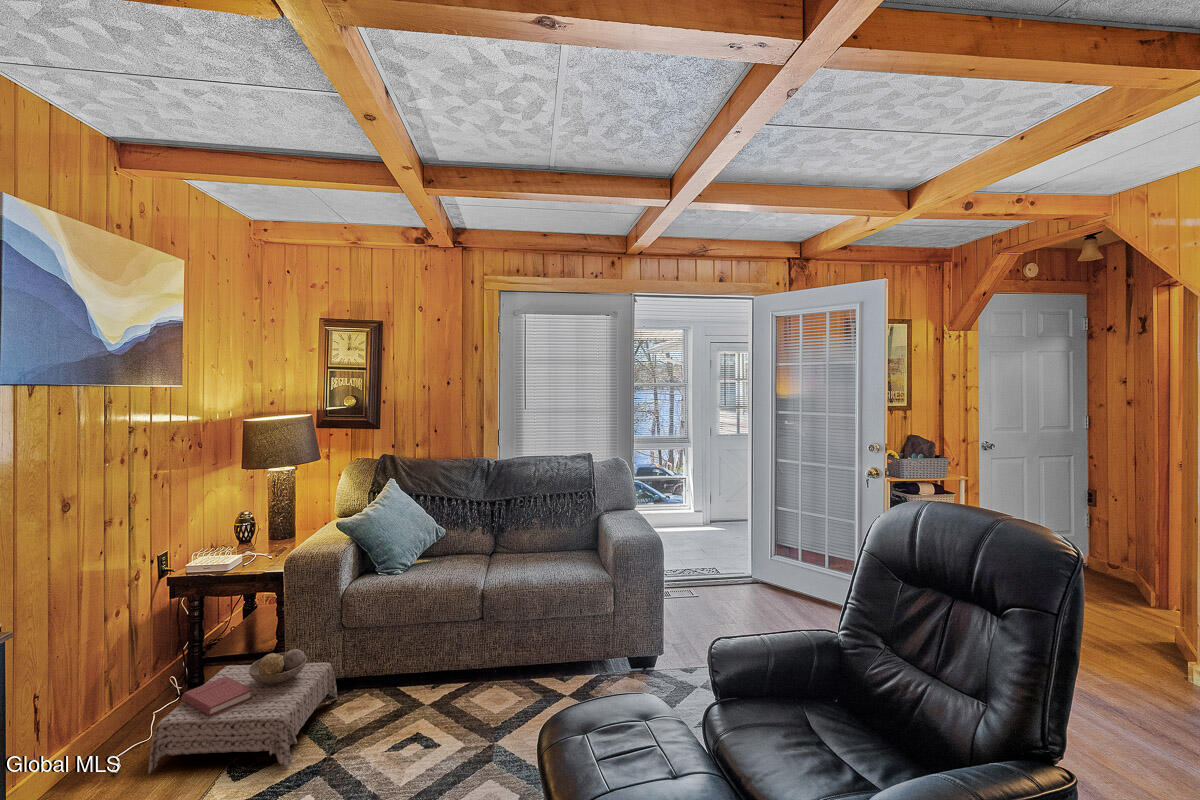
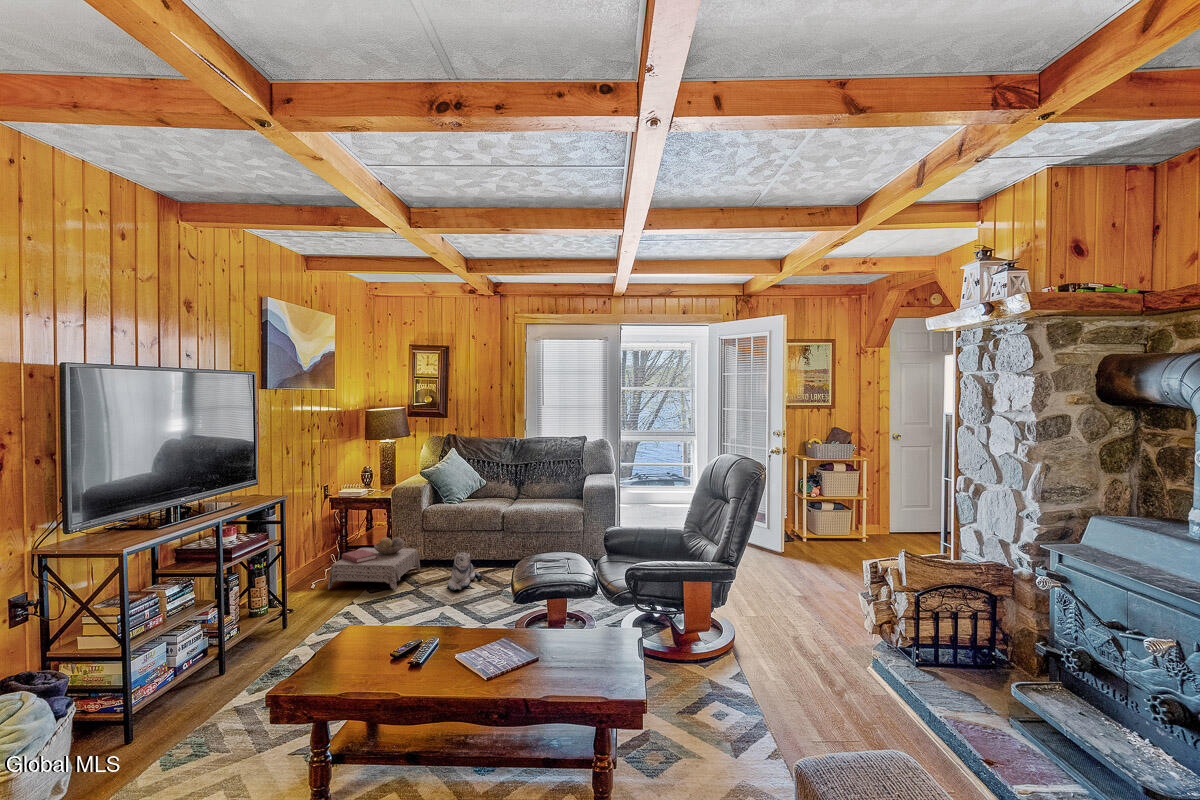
plush toy: none [390,676,451,760] -> present [448,552,482,591]

